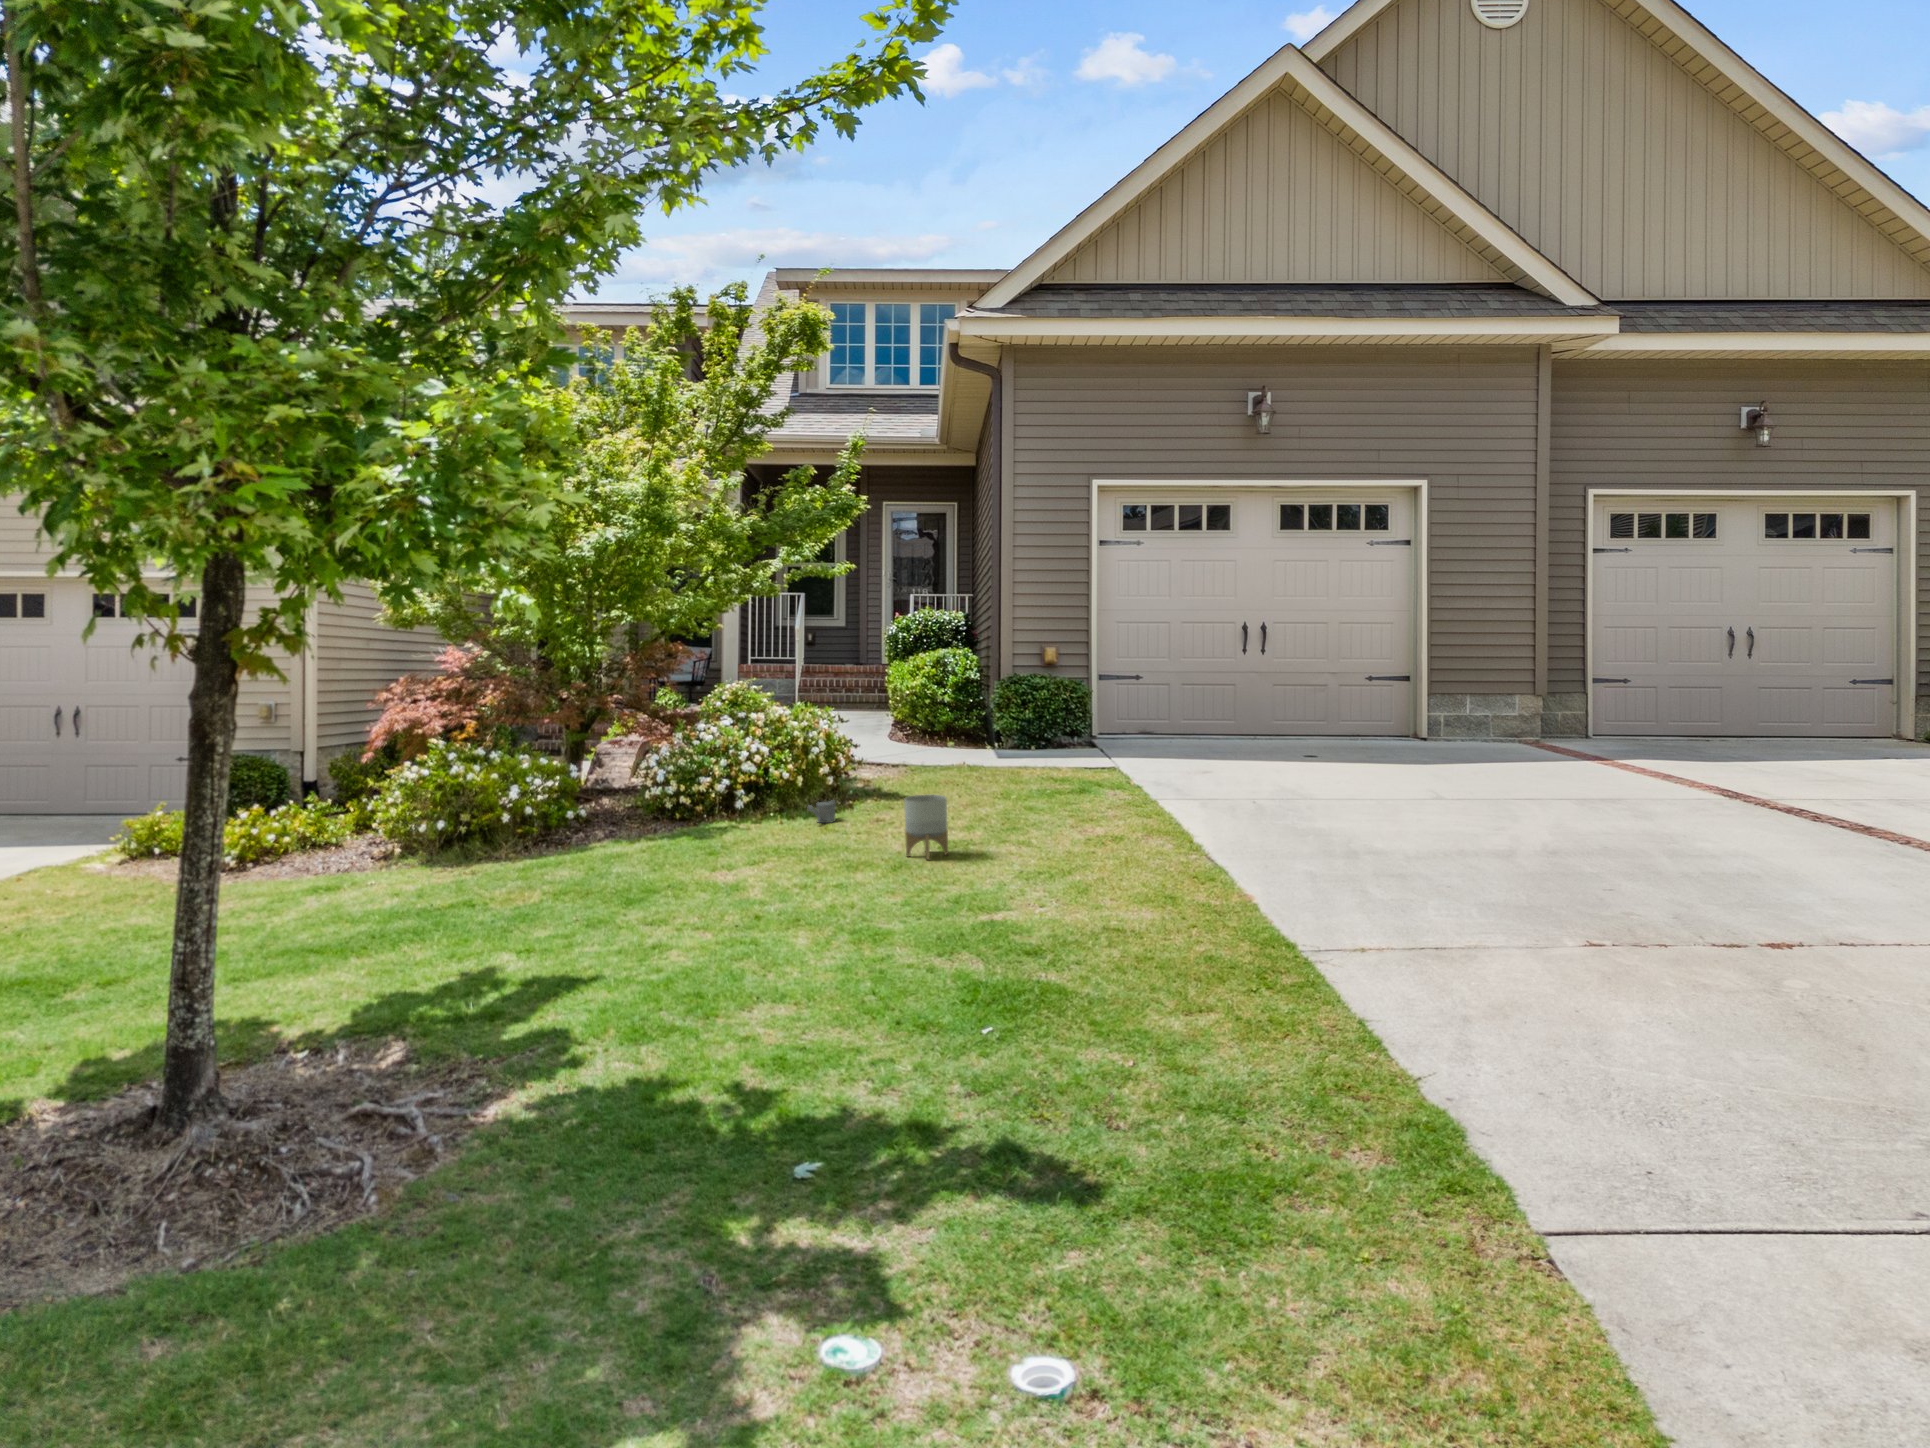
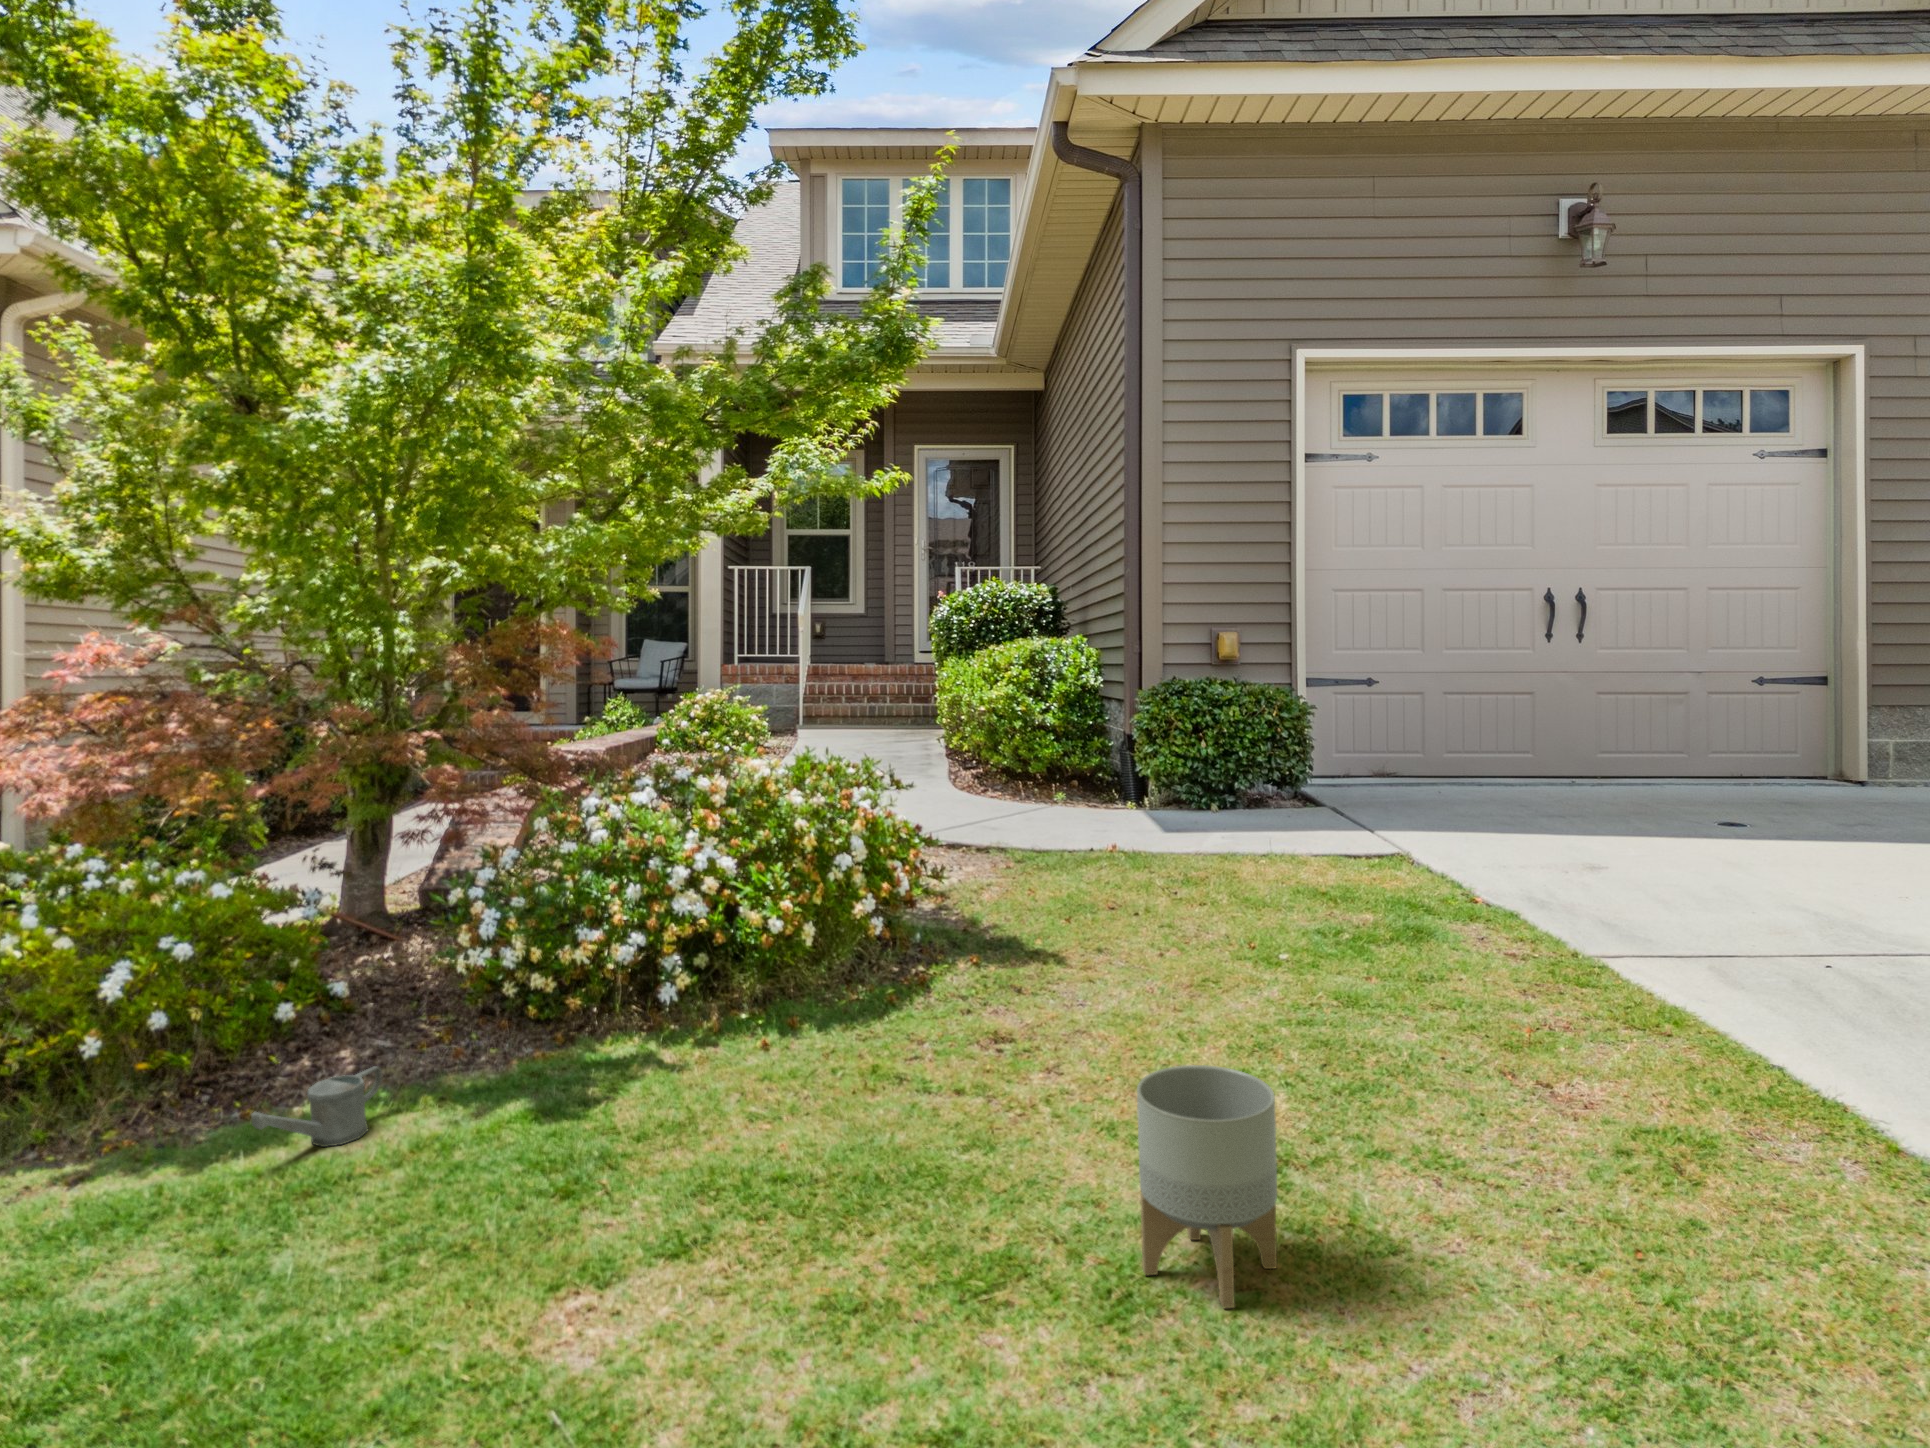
watering can: present [807,800,836,823] -> present [252,1066,382,1147]

